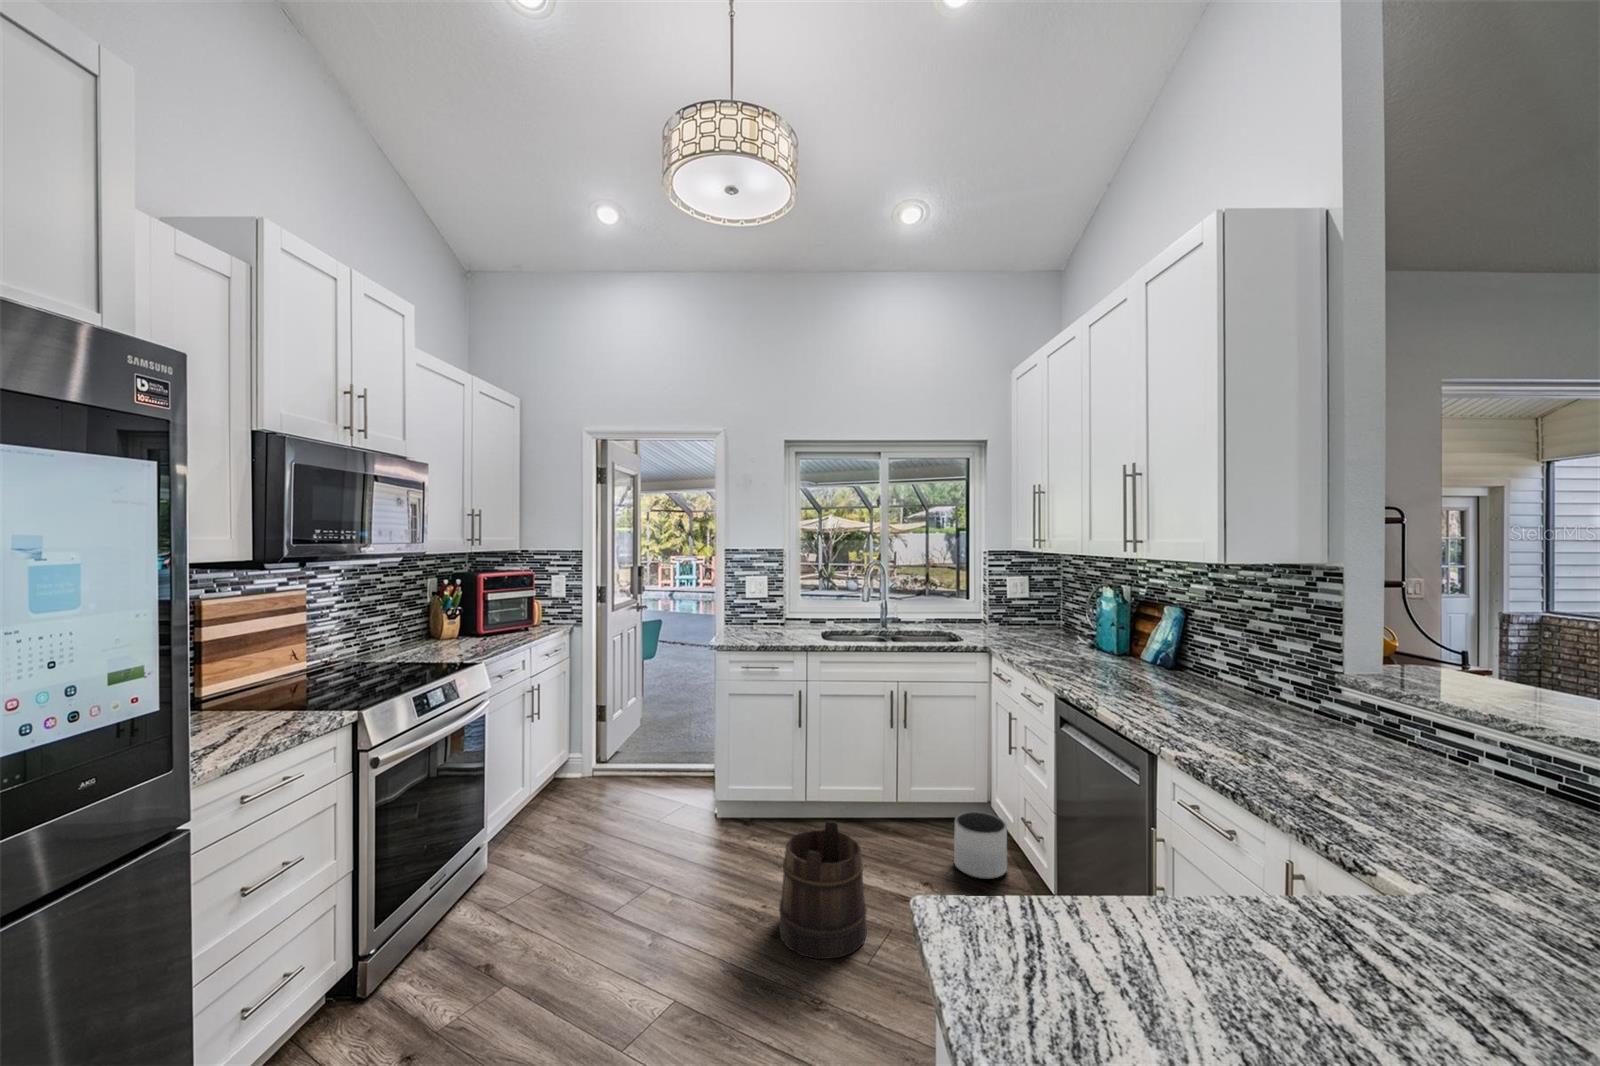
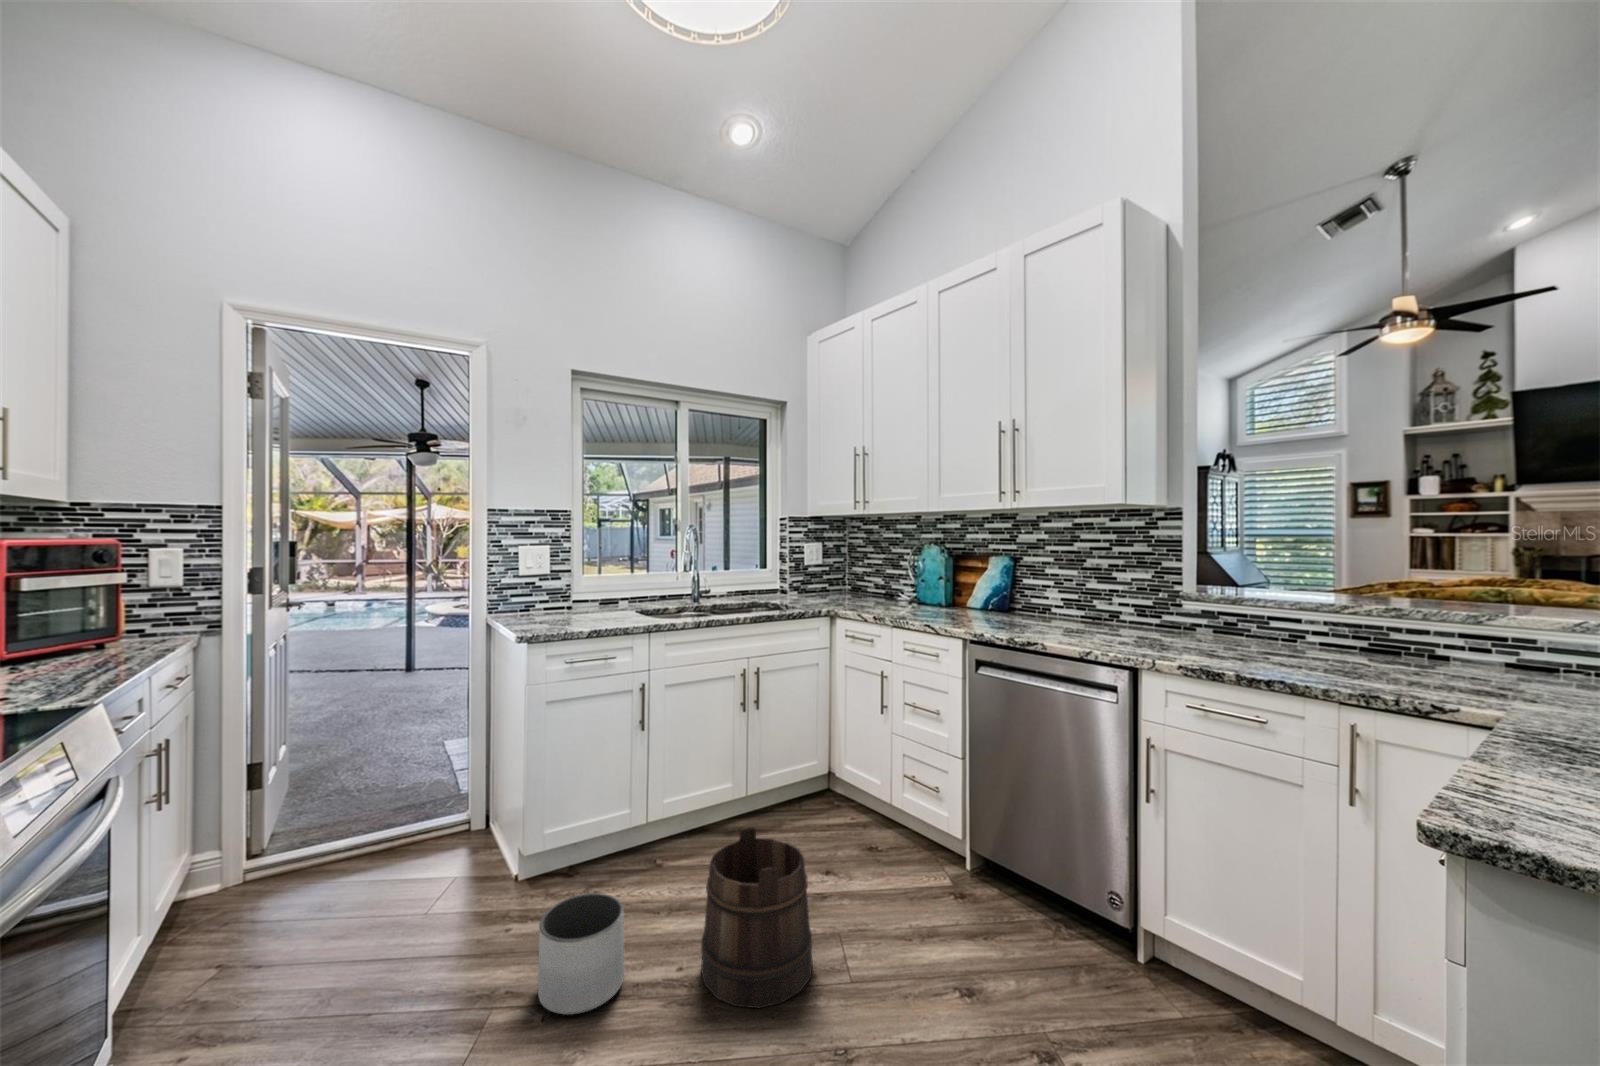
planter: present [954,812,1007,879] -> present [538,893,624,1015]

